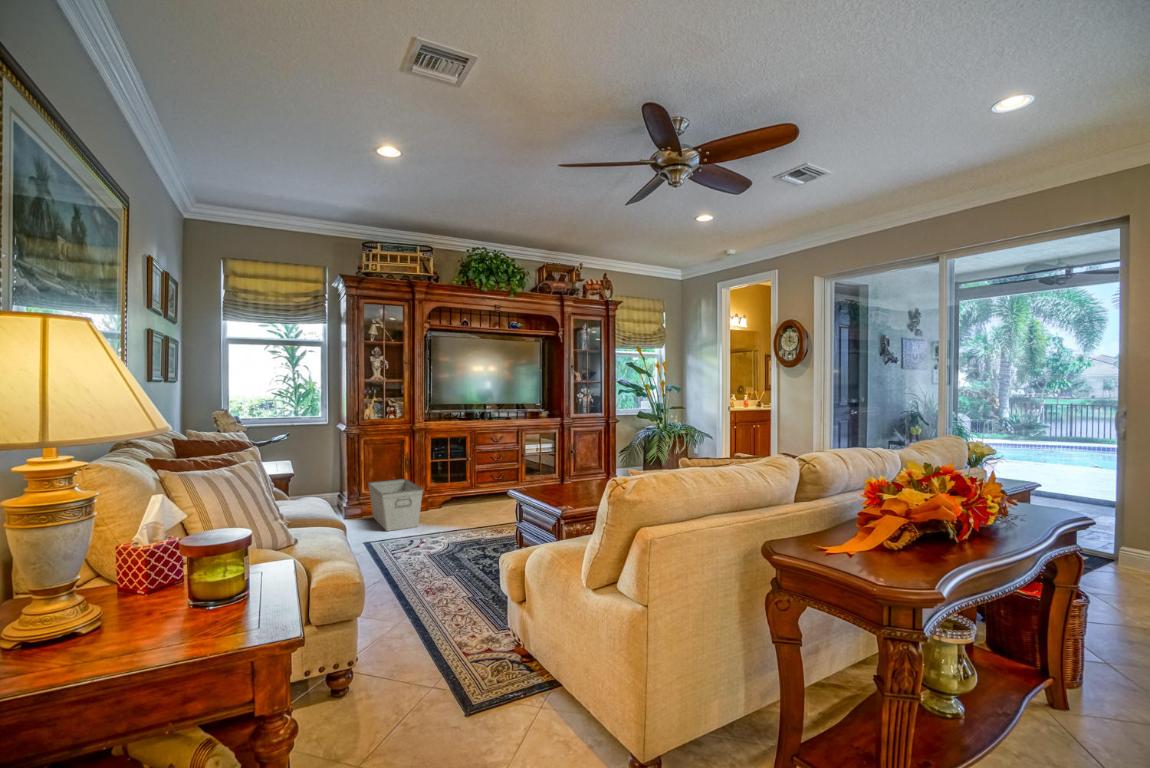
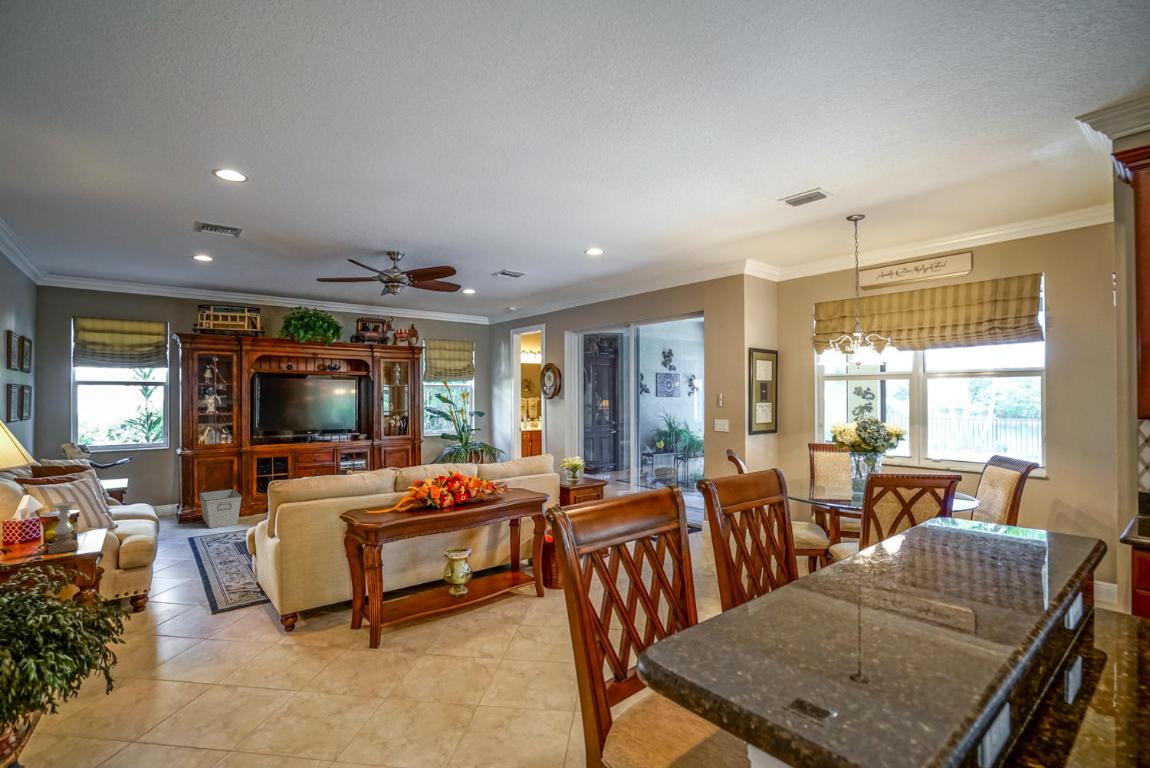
candle holder: none [198,513,259,642] -> present [48,502,79,554]

